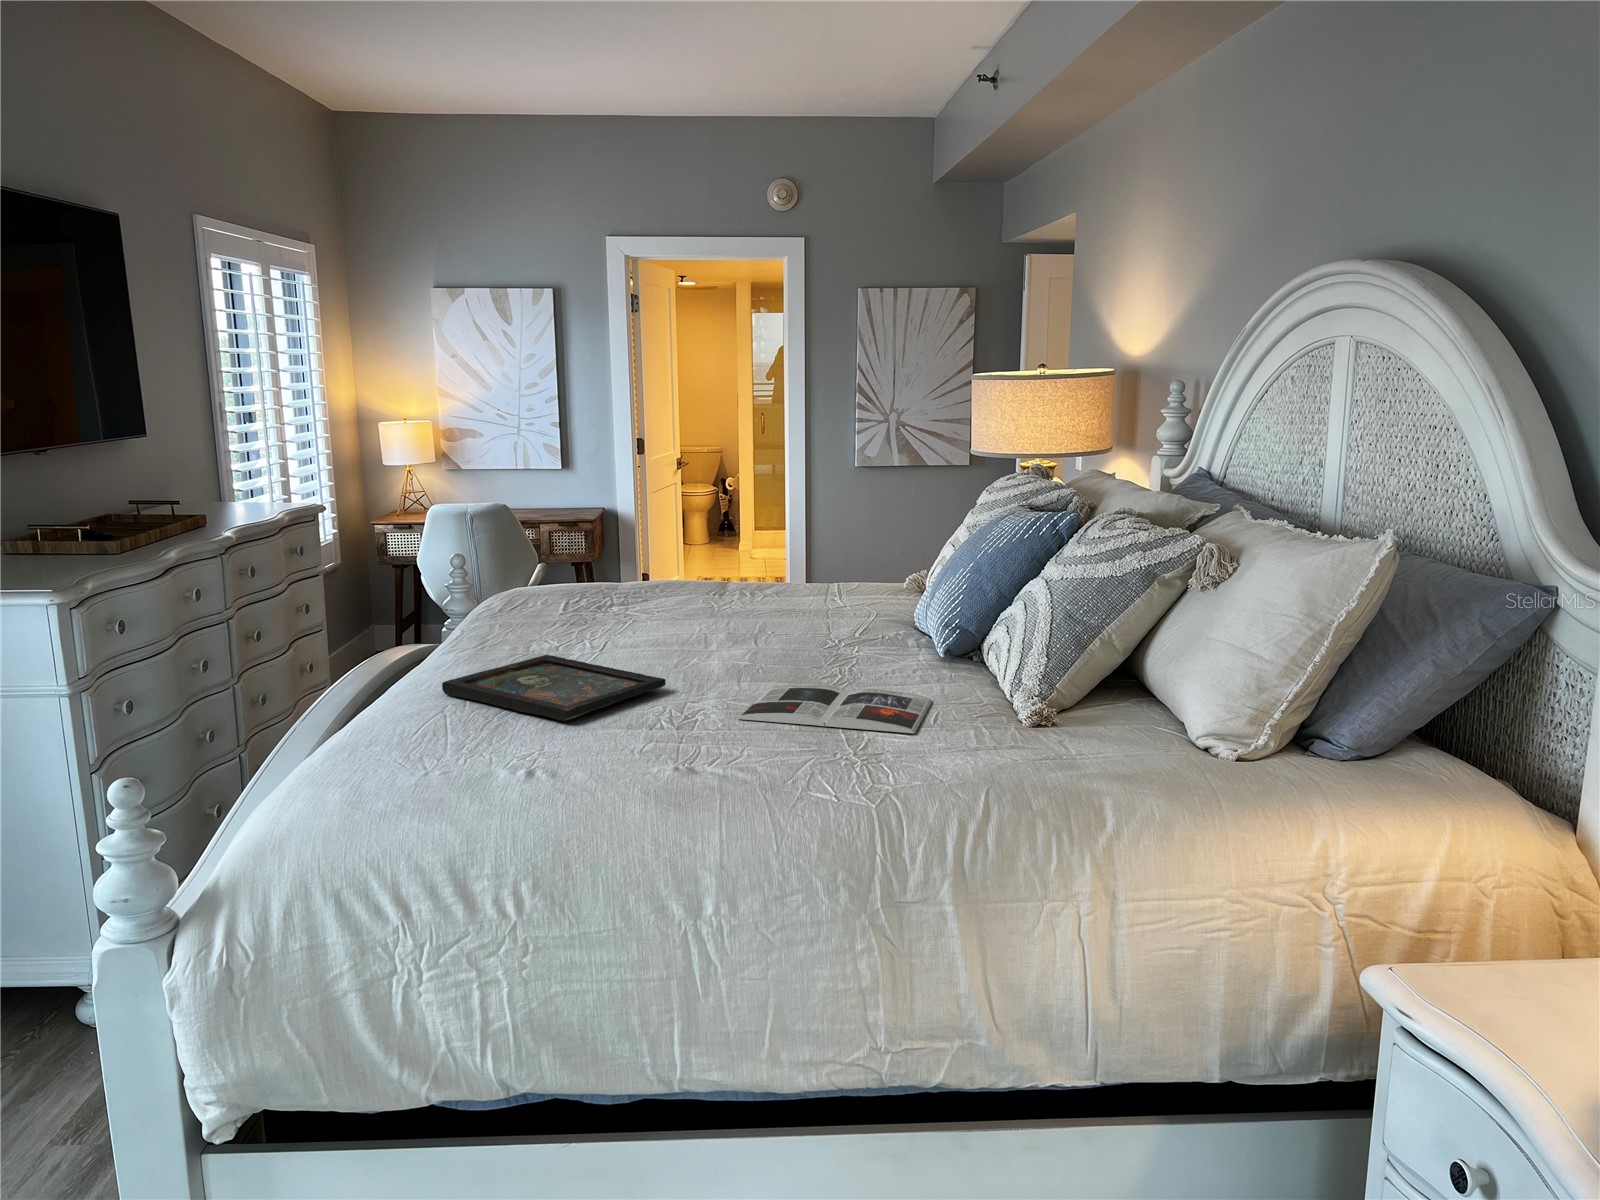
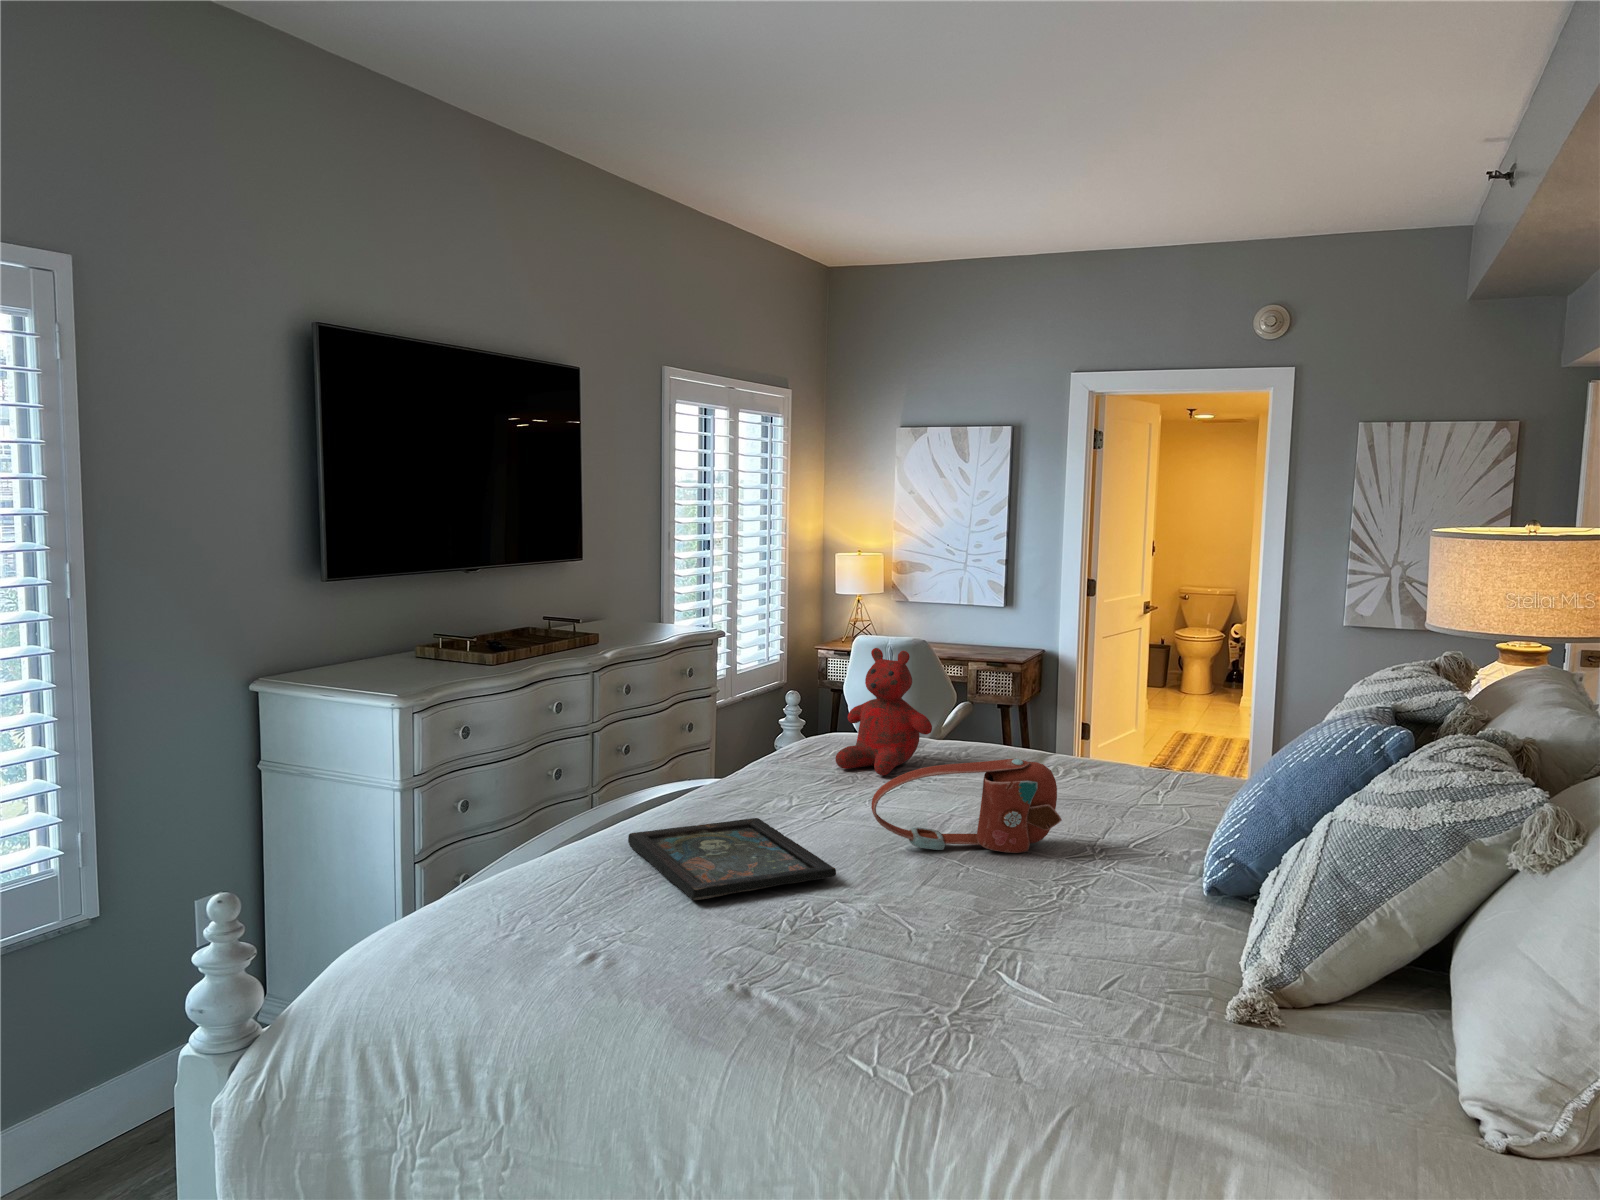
teddy bear: none [554,496,642,613] -> present [835,648,932,775]
handbag: none [664,573,816,658] -> present [871,758,1062,853]
magazine: present [738,684,932,734] -> none [873,899,1131,1001]

